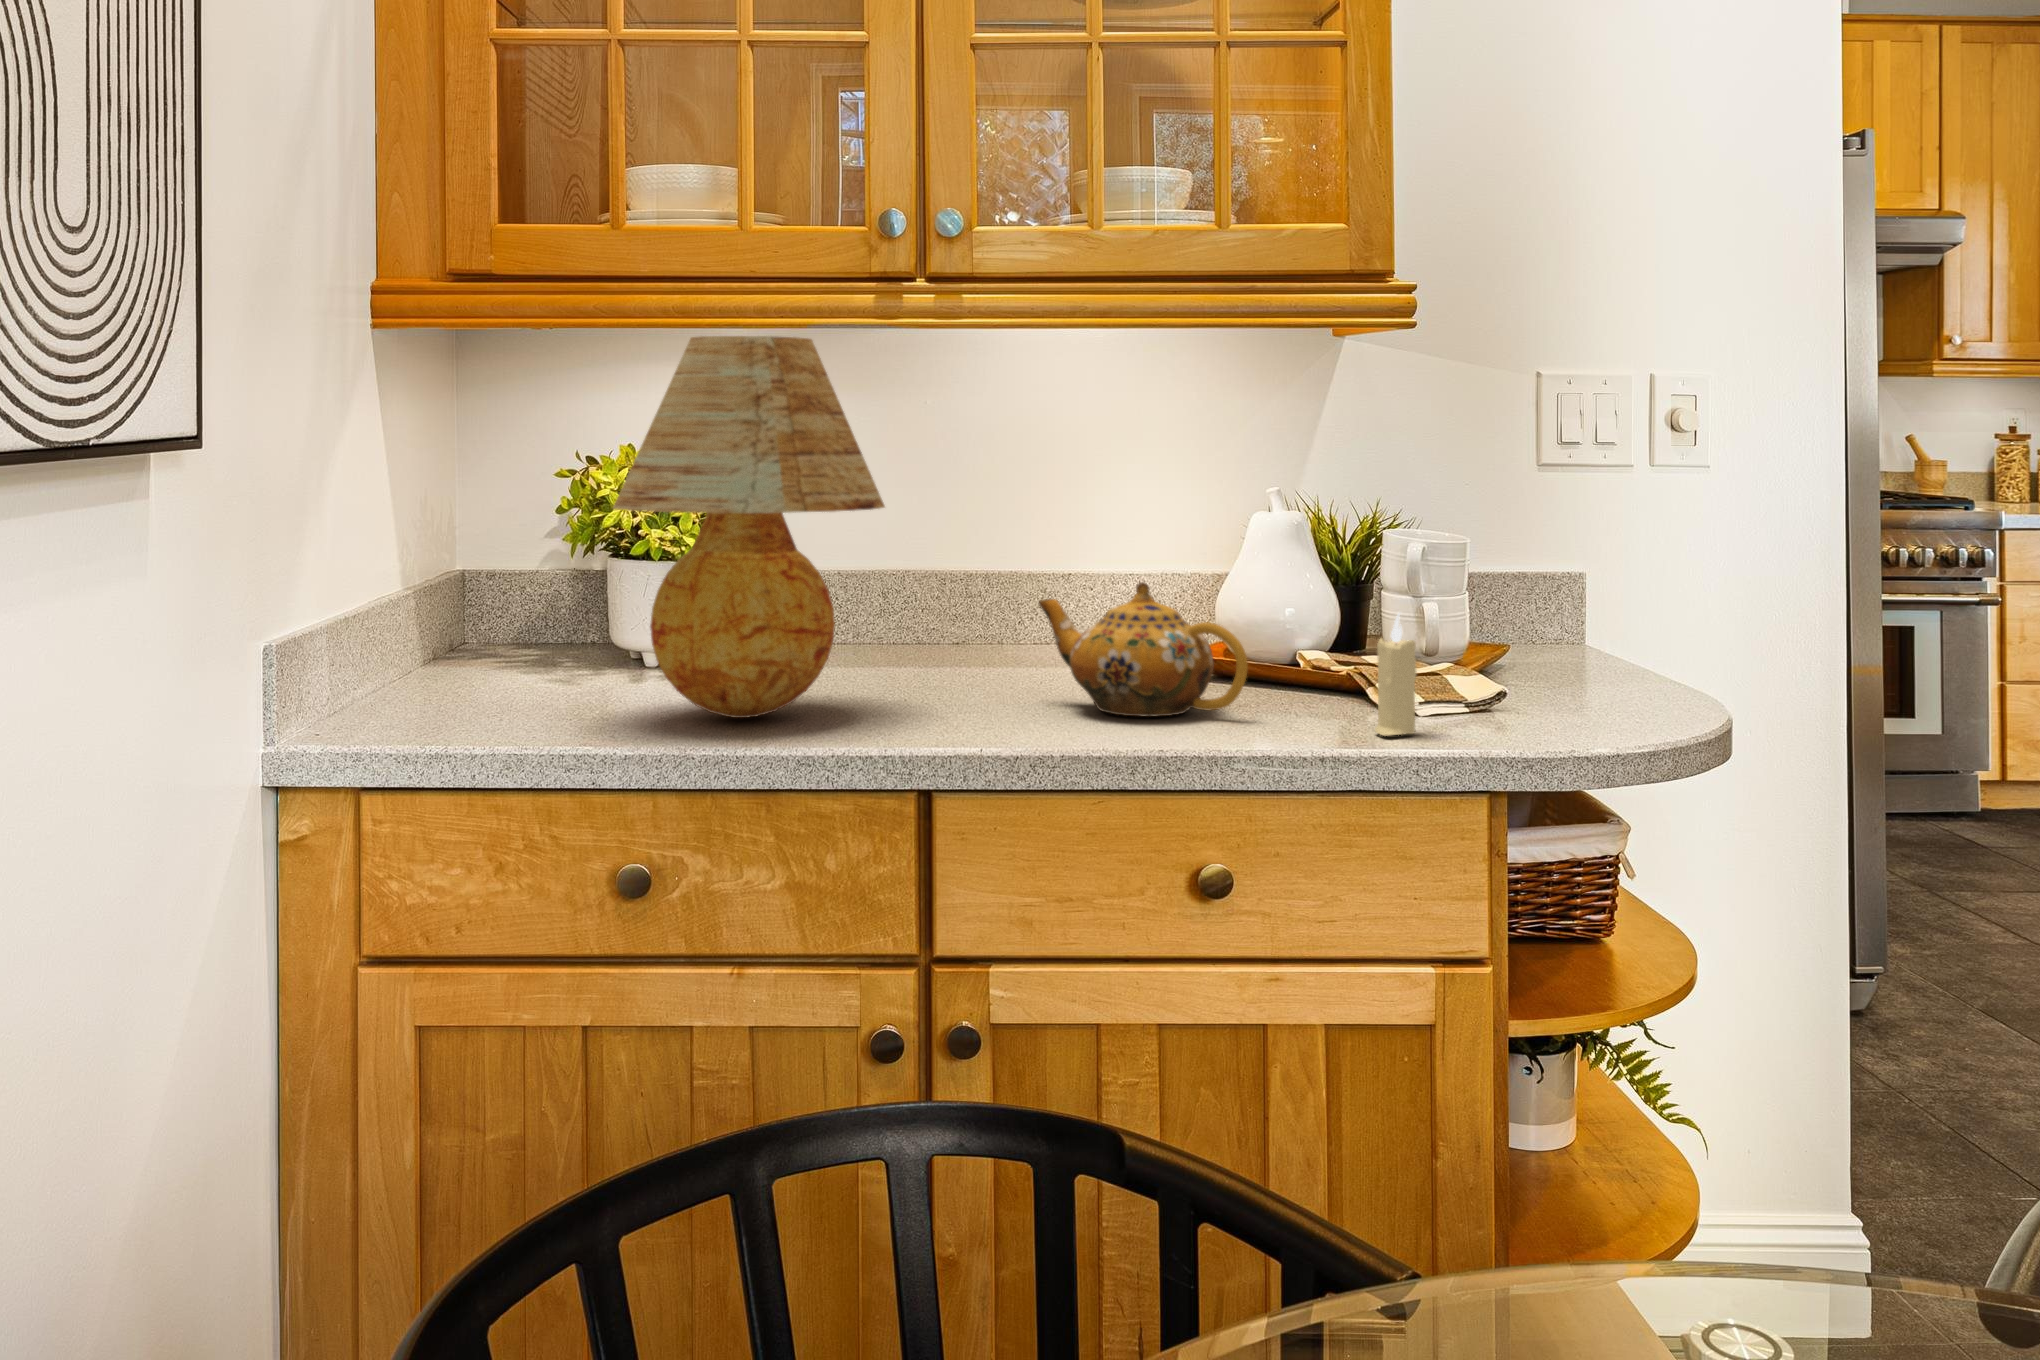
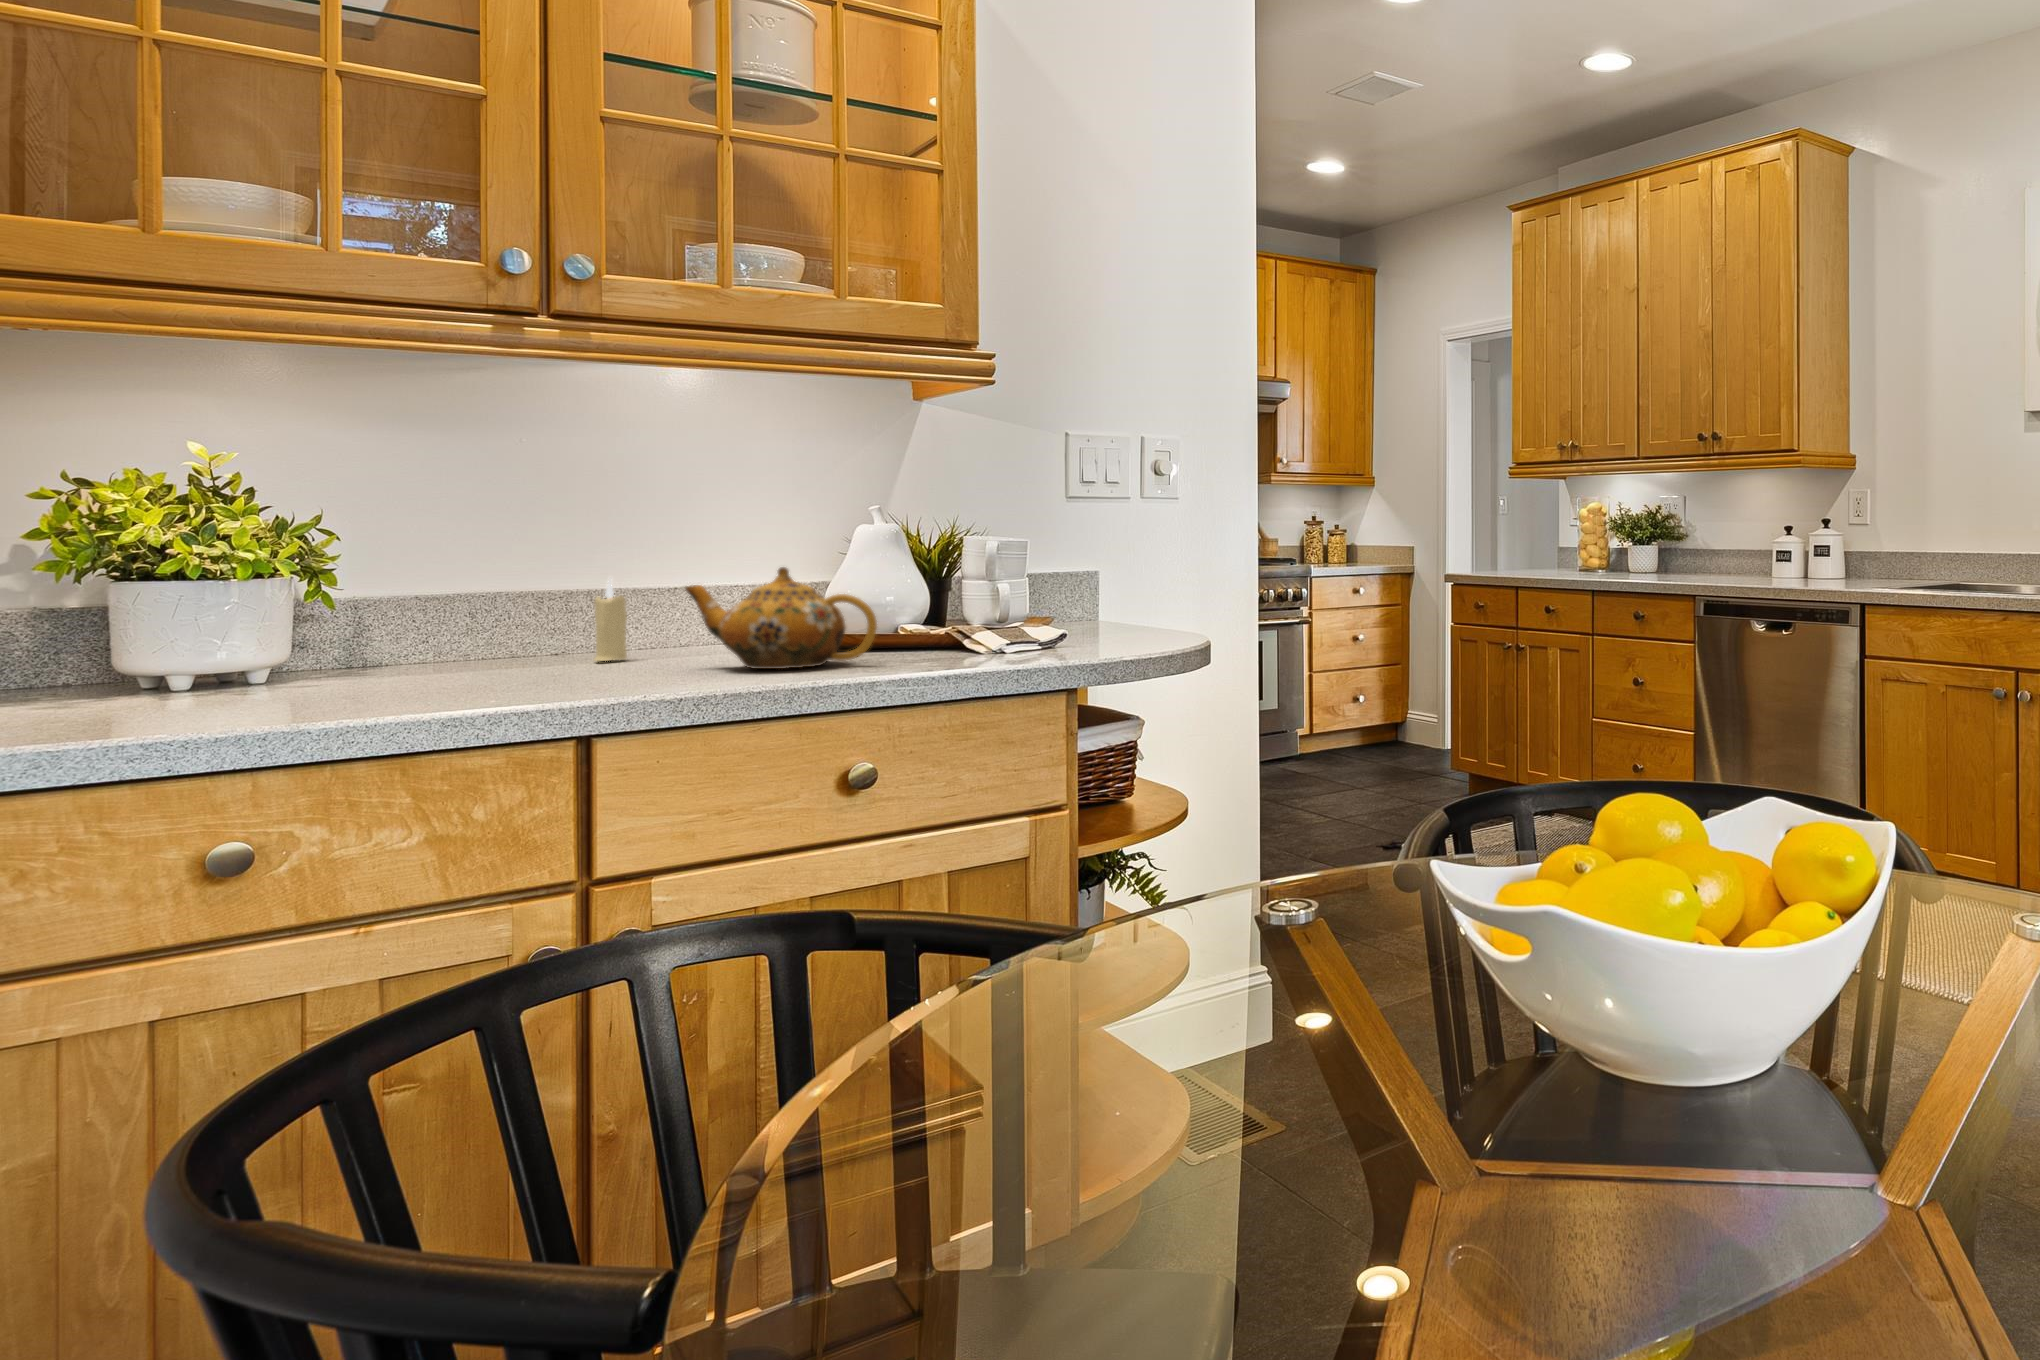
table lamp: present [613,336,885,718] -> none [208,340,534,695]
candle: present [1375,613,1416,735] -> present [594,581,627,661]

